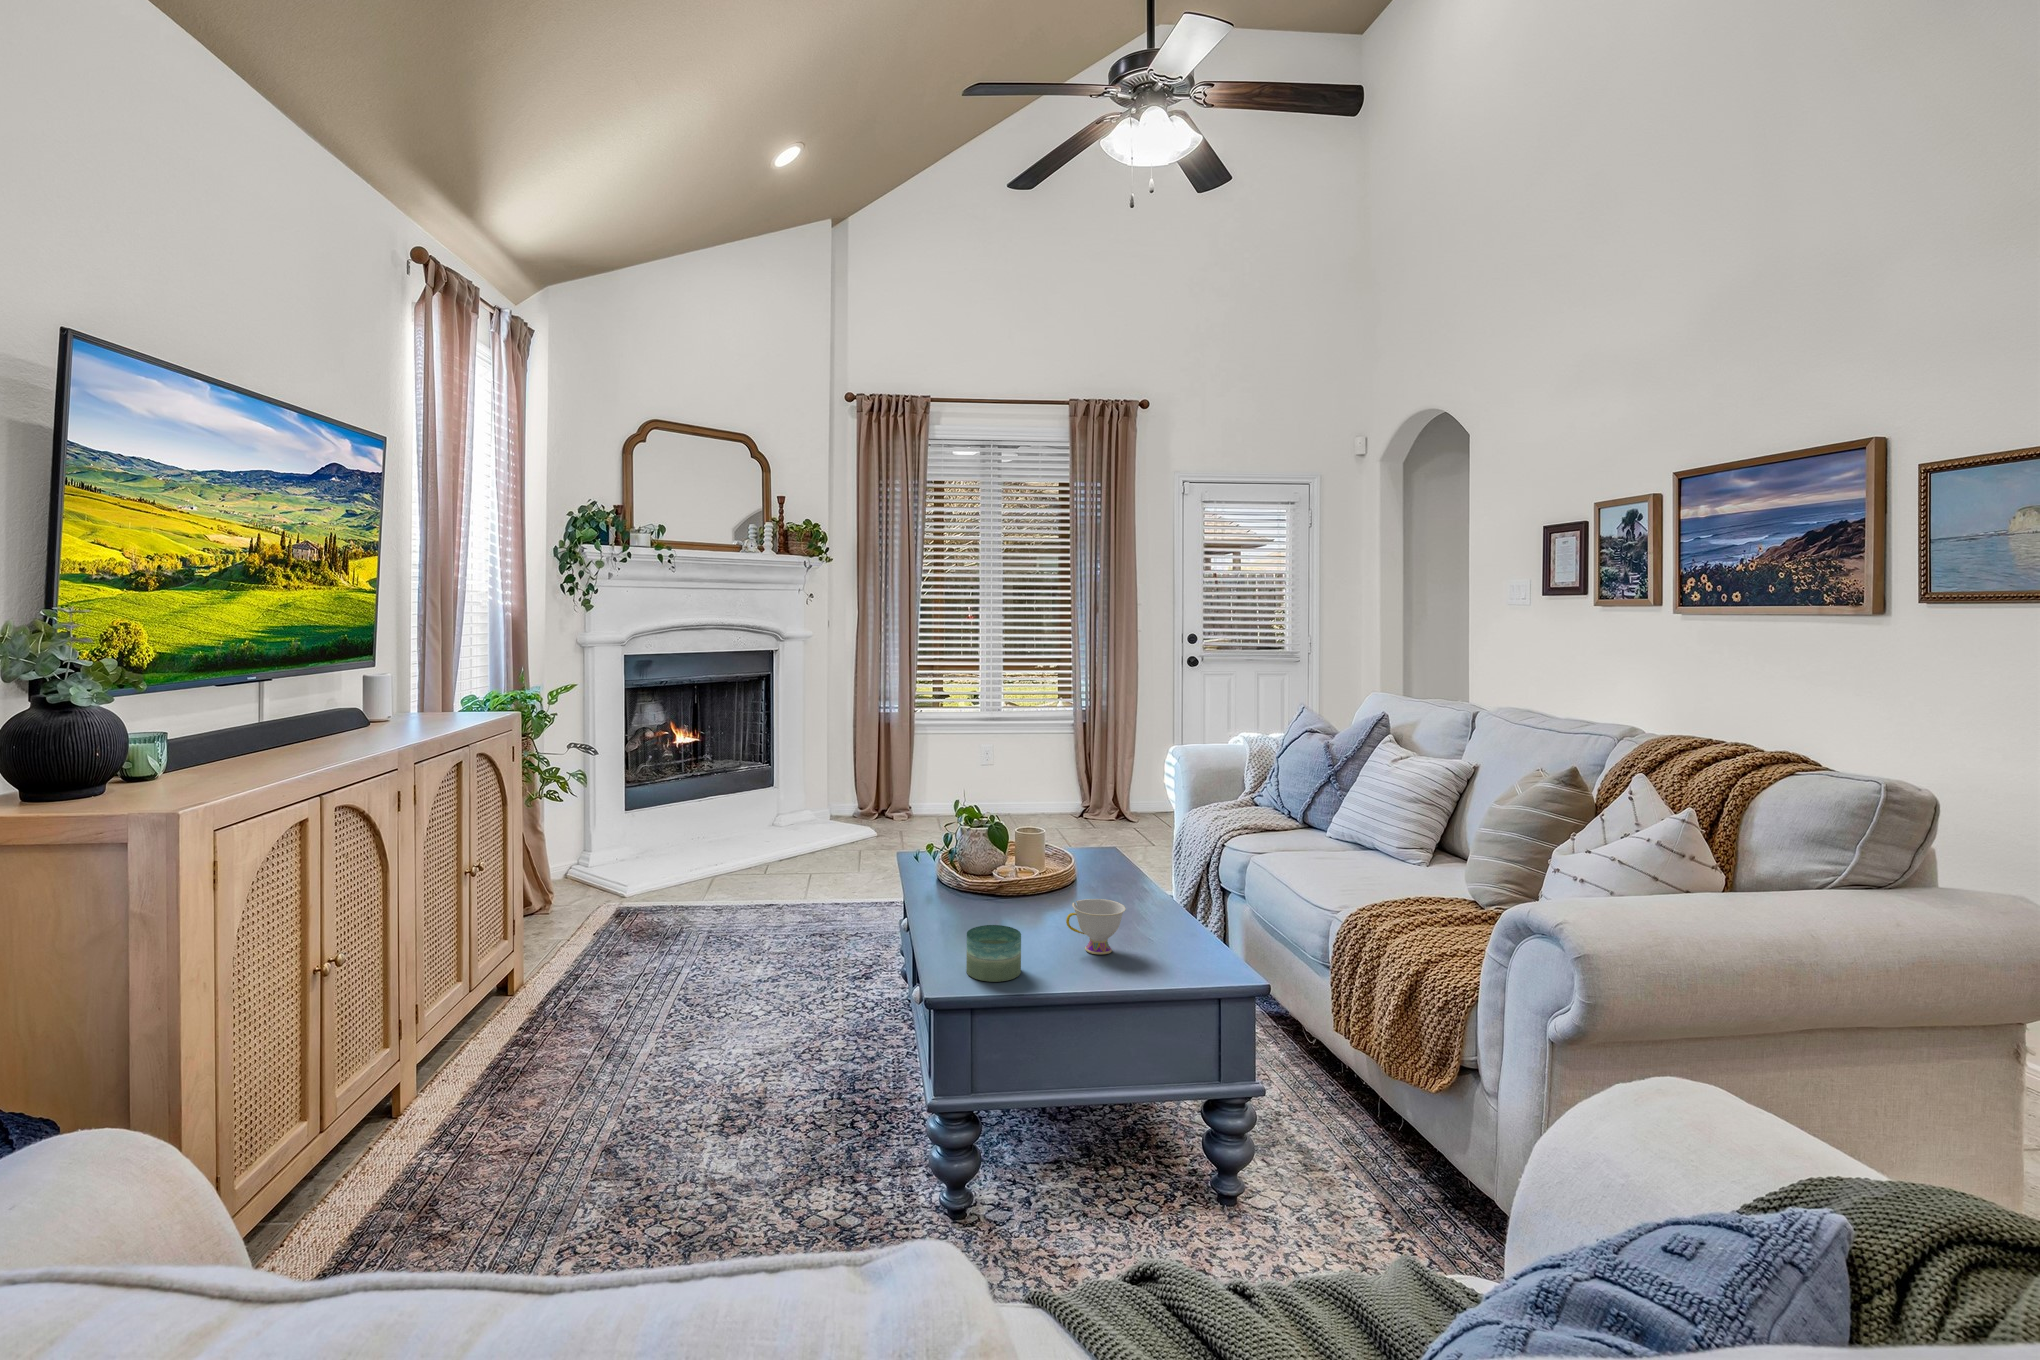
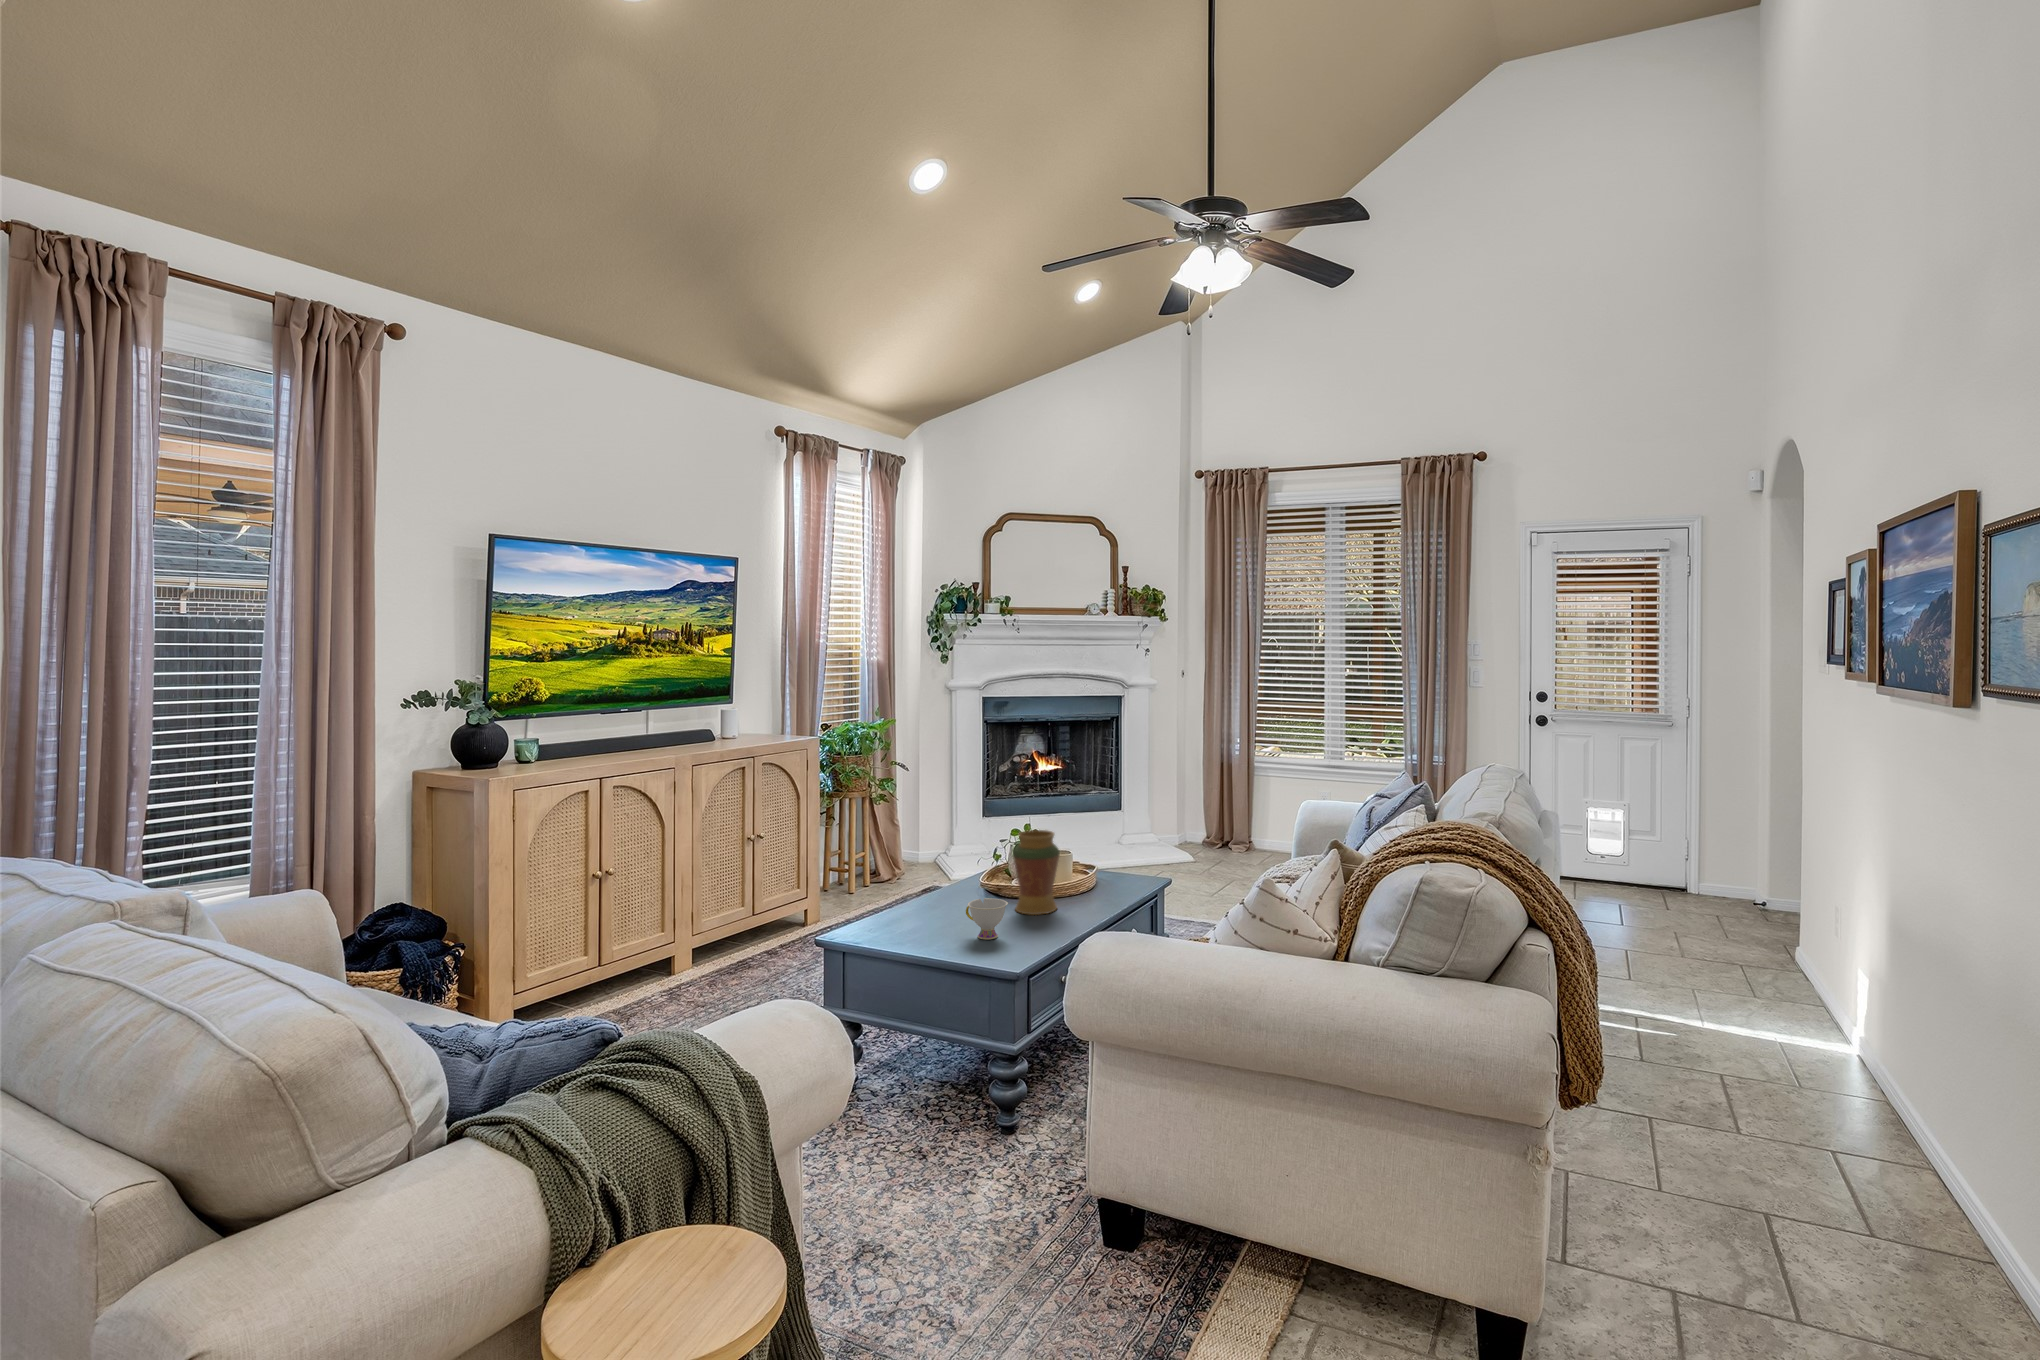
decorative vase: none [1029,805,1089,913] -> present [1013,830,1060,915]
candle: present [966,925,1021,982] -> none [876,903,916,940]

